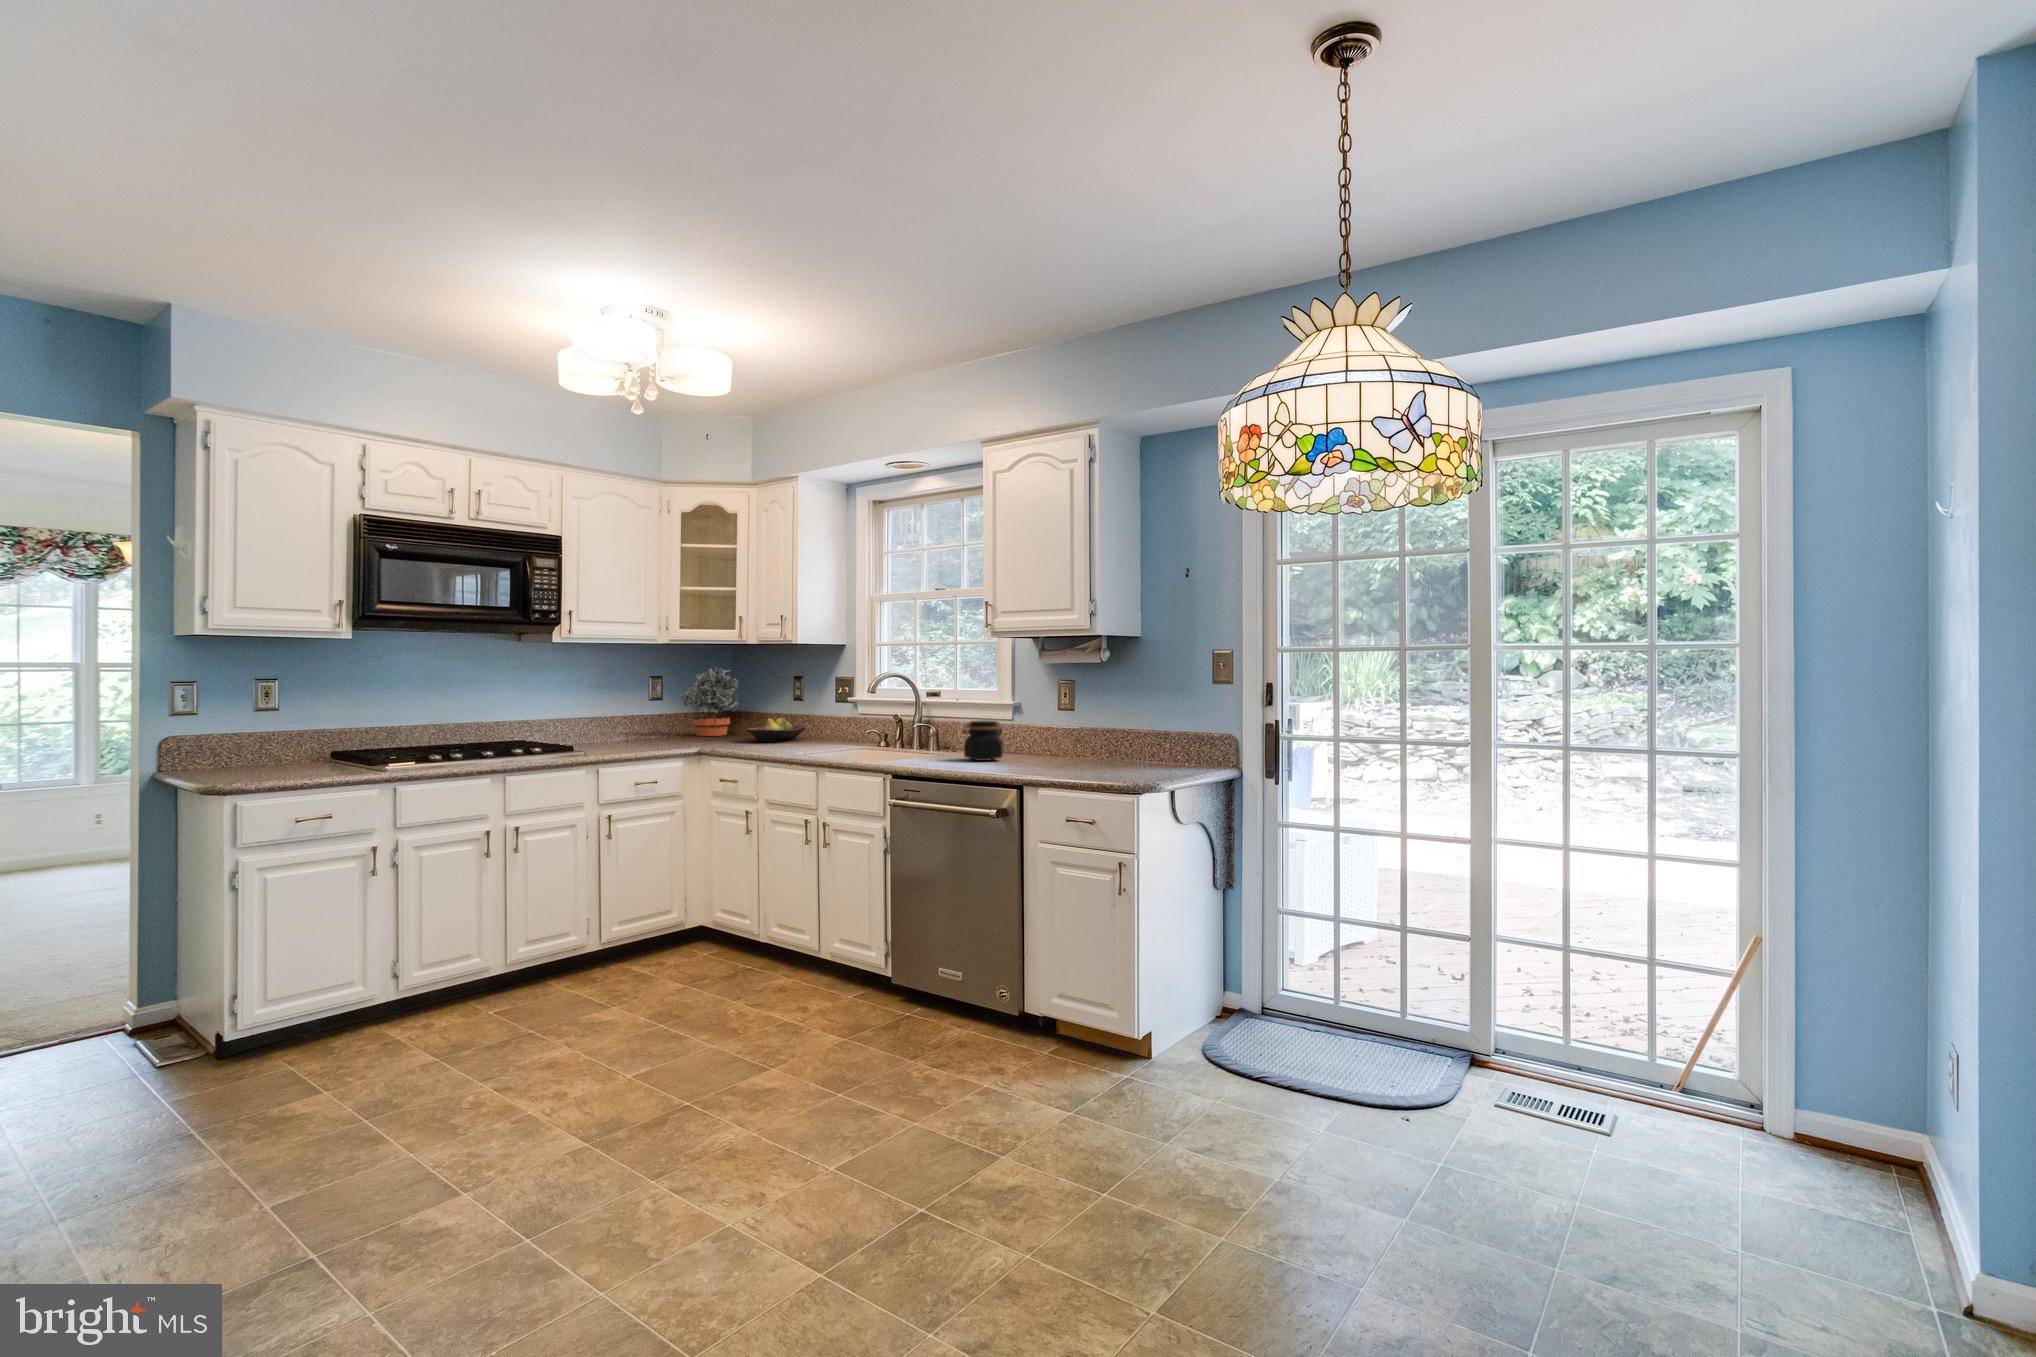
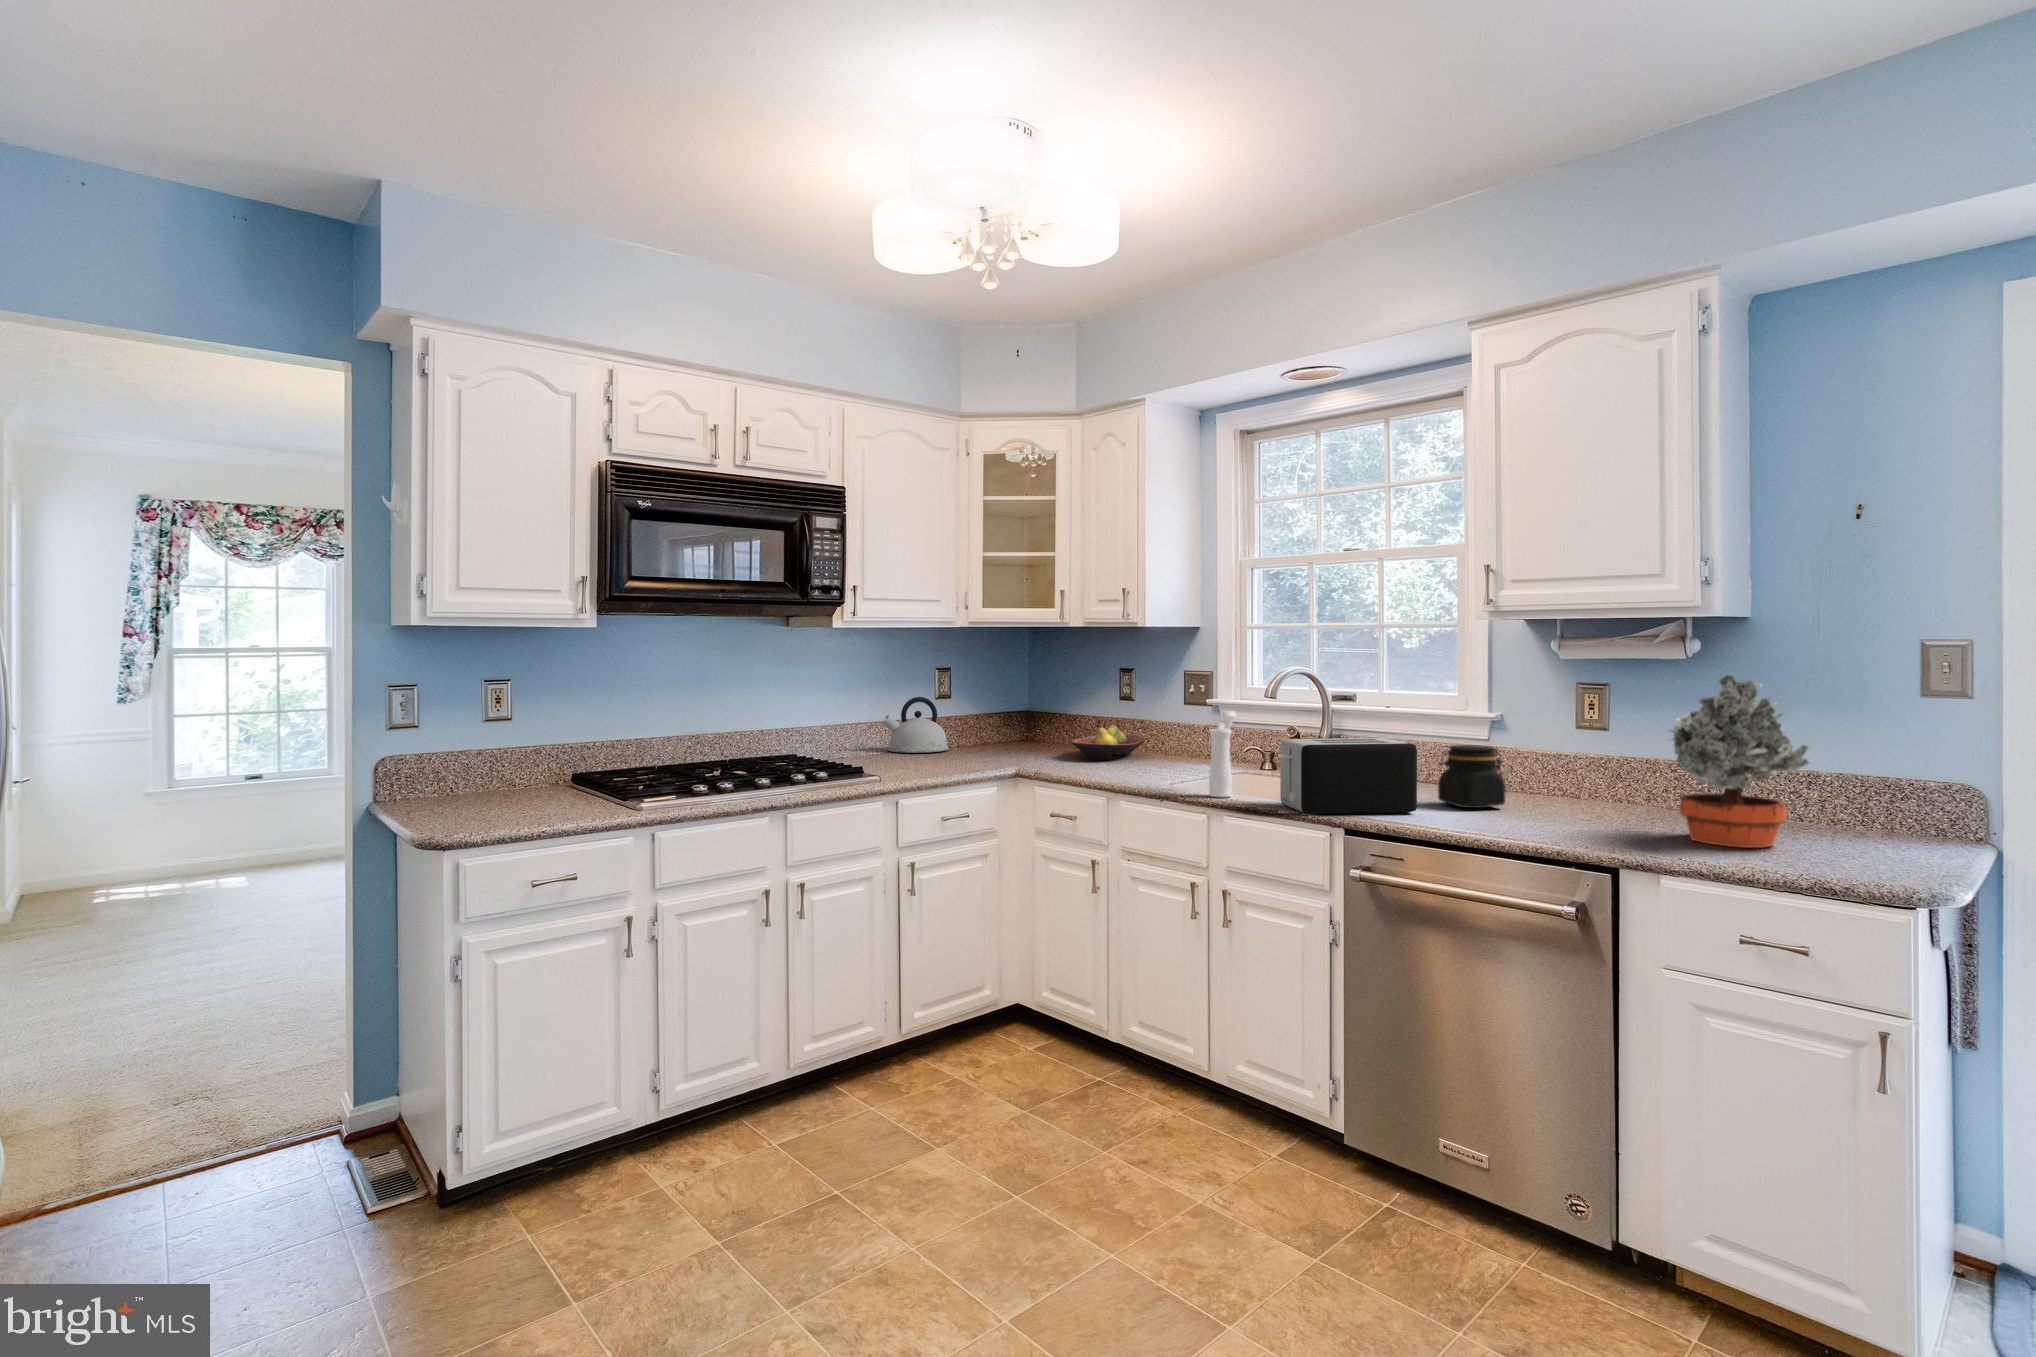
potted plant: present [681,666,739,736] -> present [1671,675,1810,848]
kettle: none [599,697,655,740] -> present [883,697,949,753]
pepper mill: none [816,701,841,758] -> present [1209,711,1237,797]
toaster: none [852,716,940,765] -> present [1277,738,1417,814]

